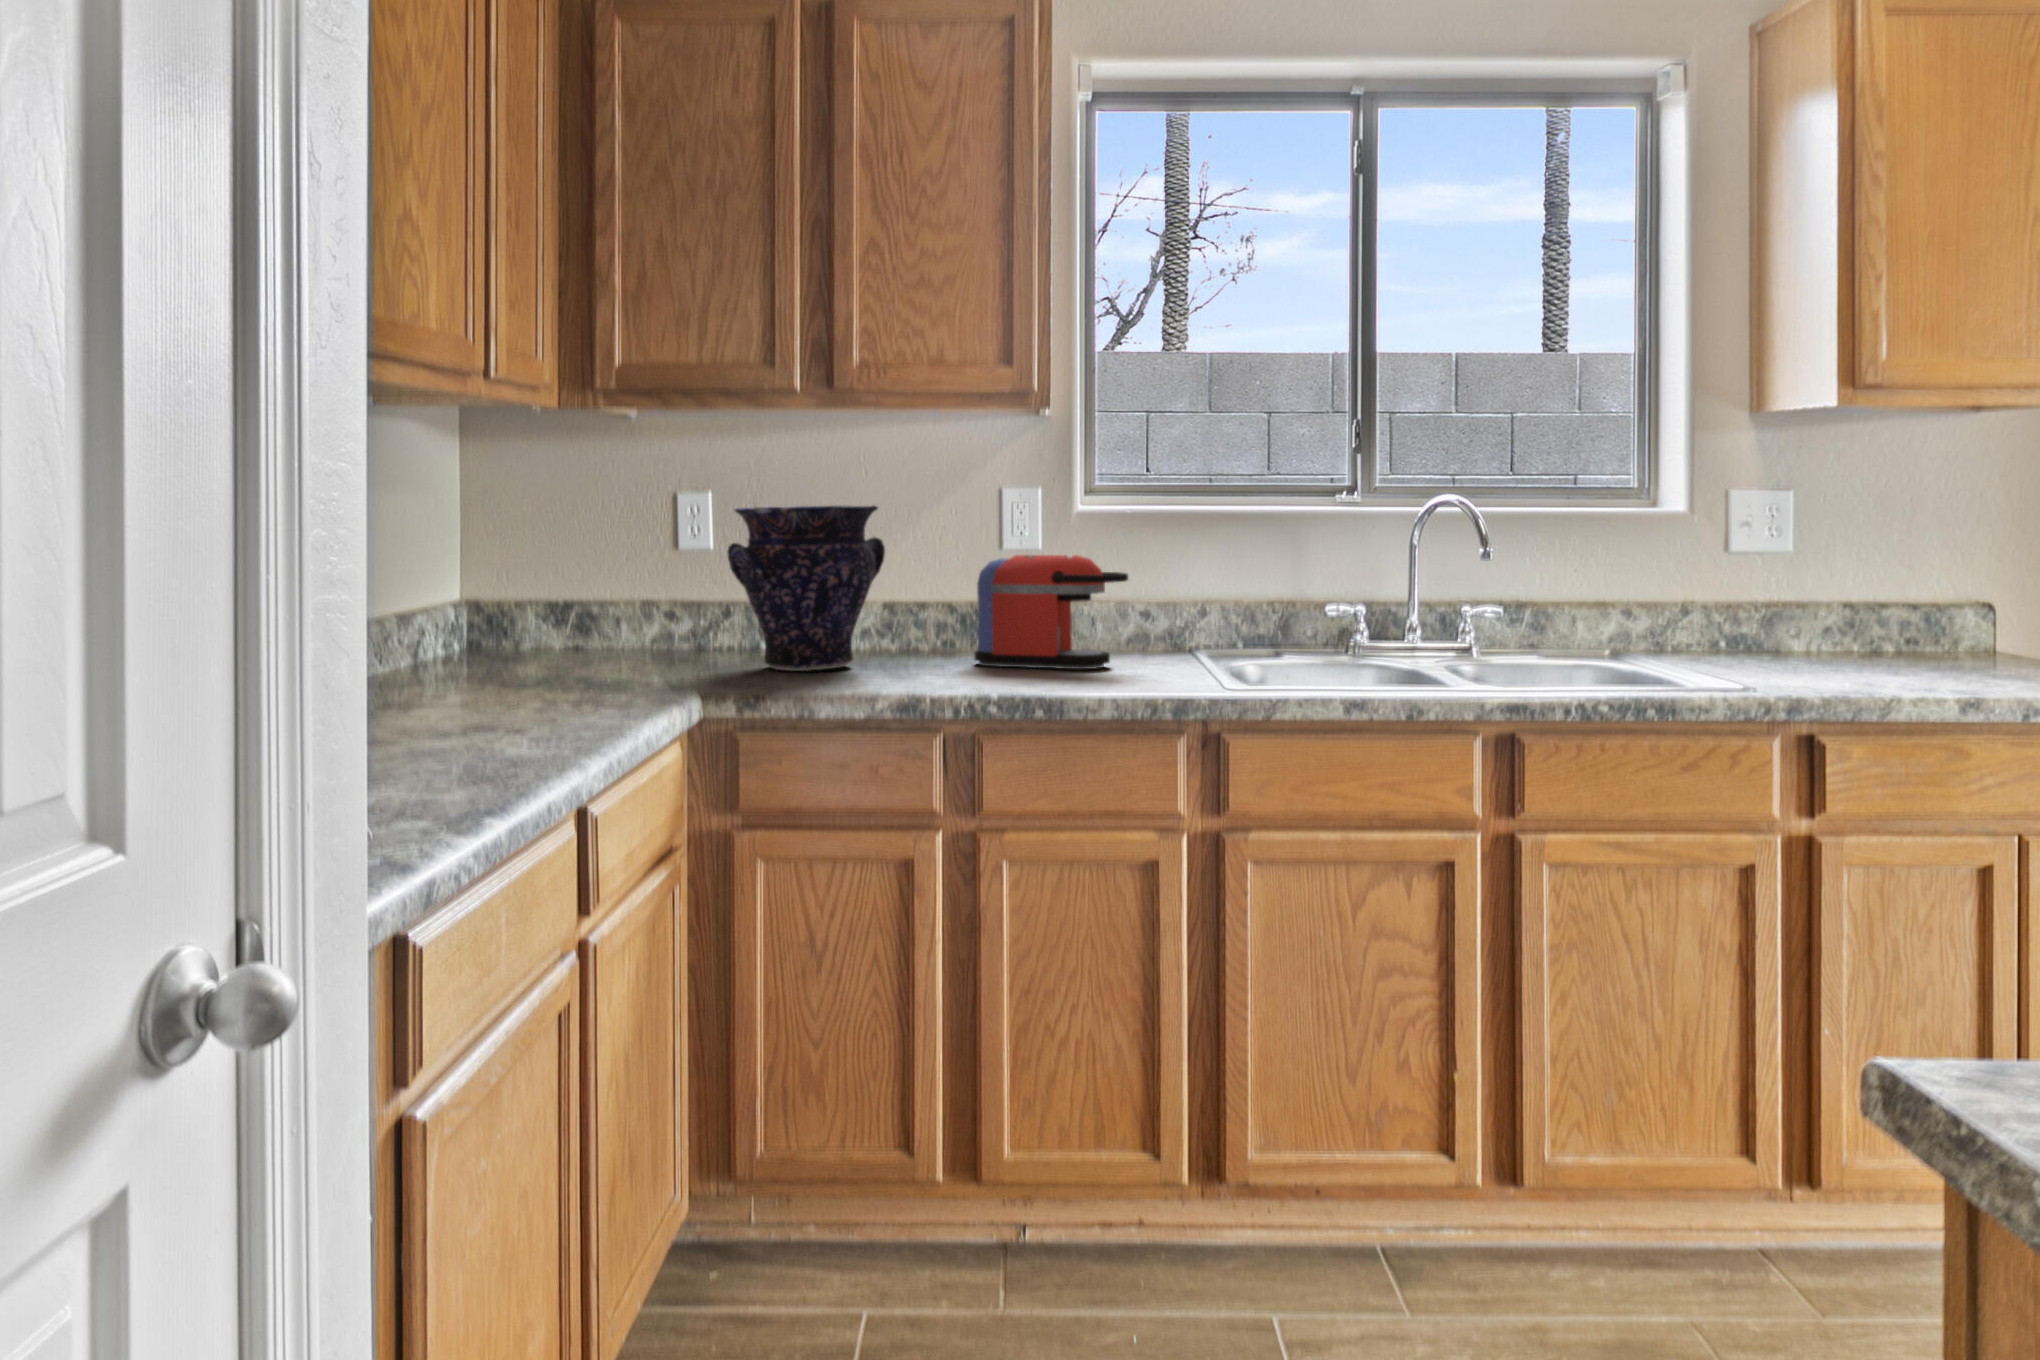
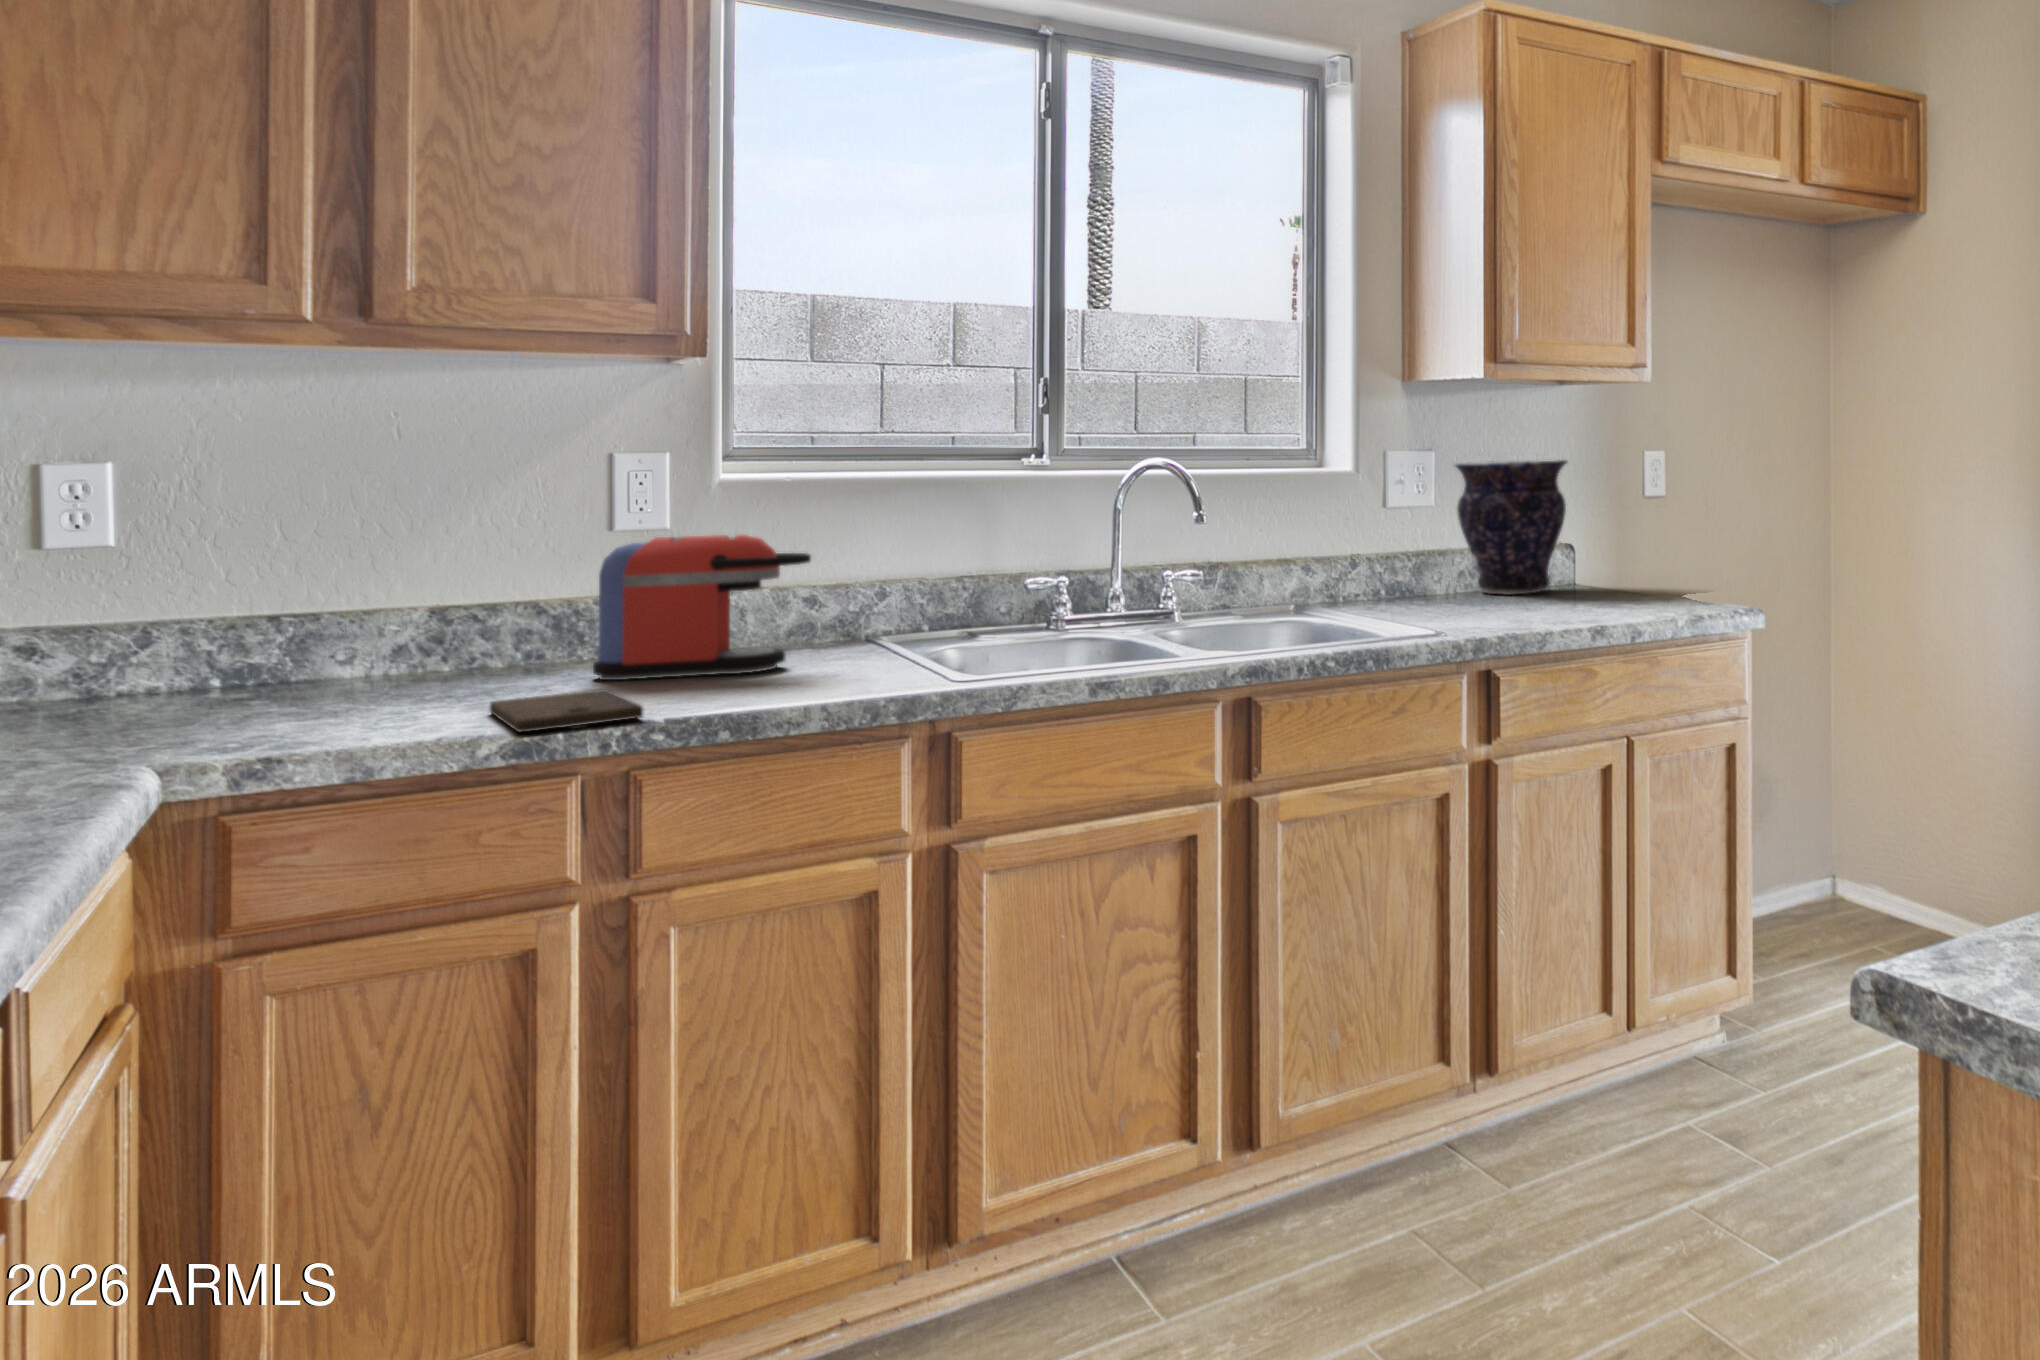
vase: present [728,506,885,671] -> present [1455,460,1567,595]
cutting board: none [894,671,982,695] -> present [490,689,643,732]

